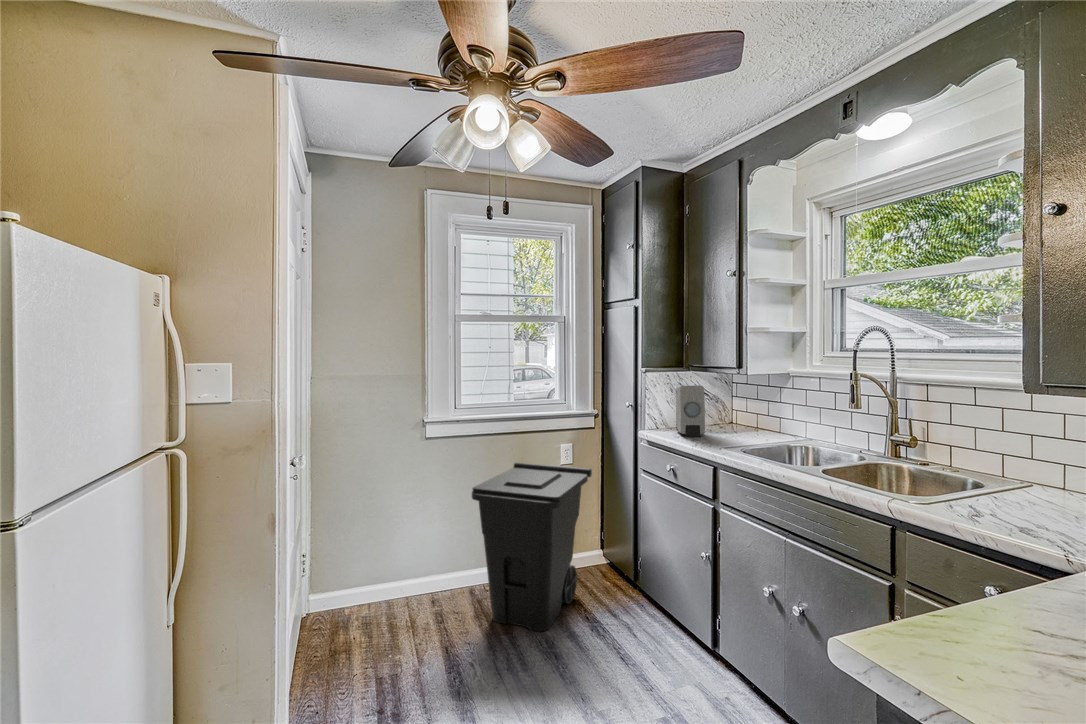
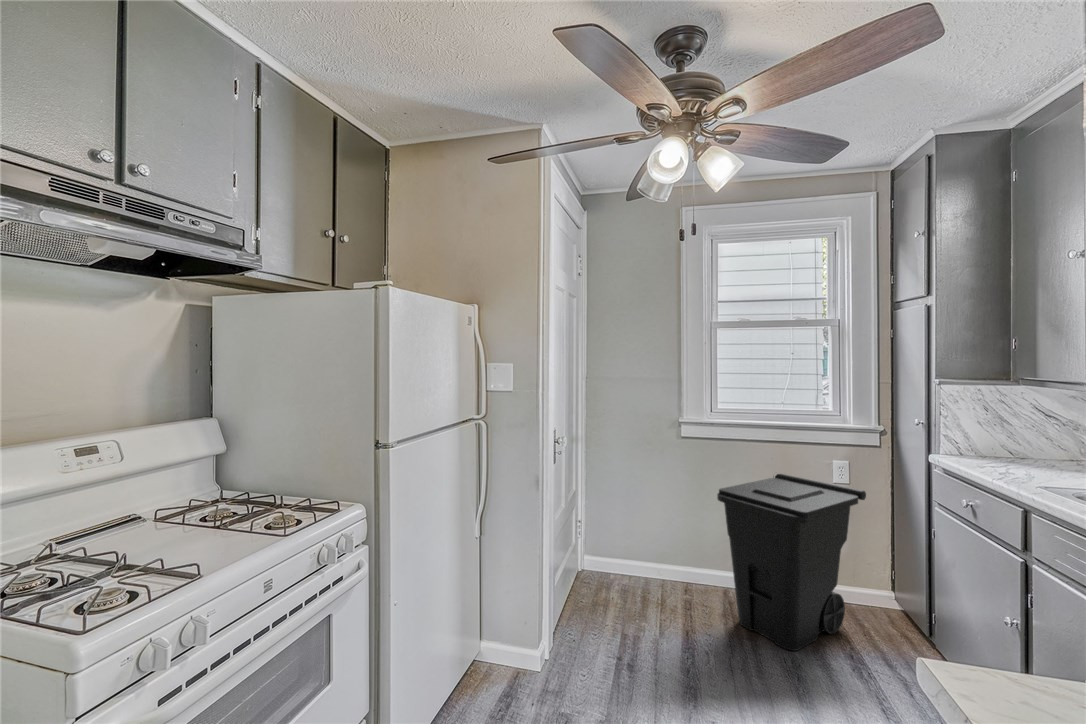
soap dispenser: present [676,386,705,437] -> none [989,402,1032,469]

